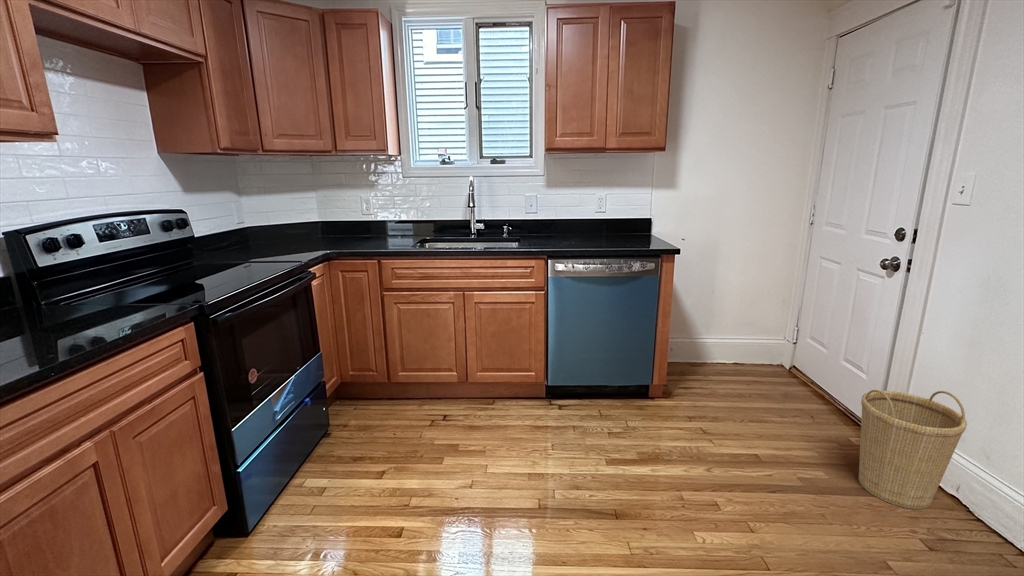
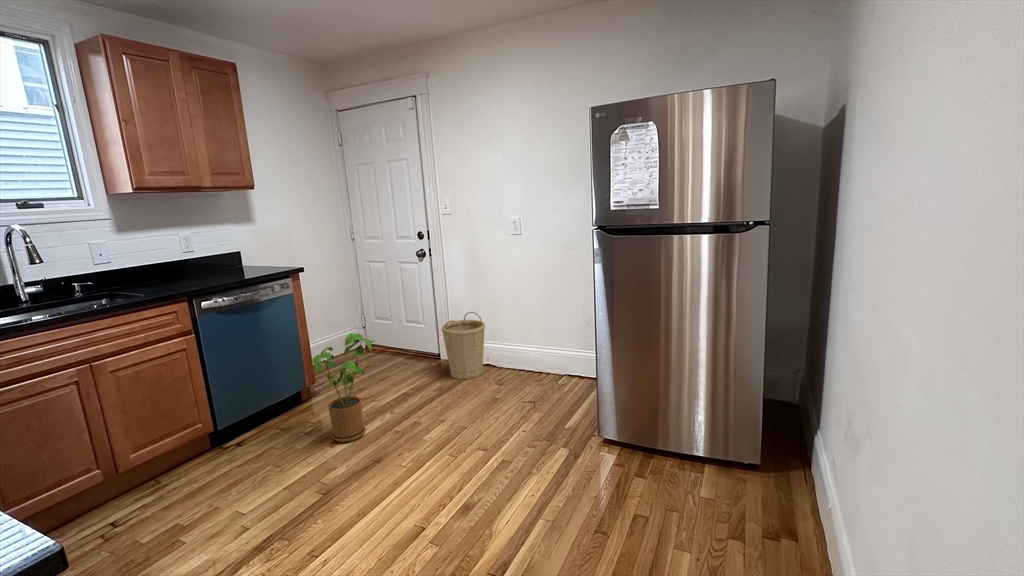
house plant: none [611,346,697,474] -> present [312,333,375,442]

